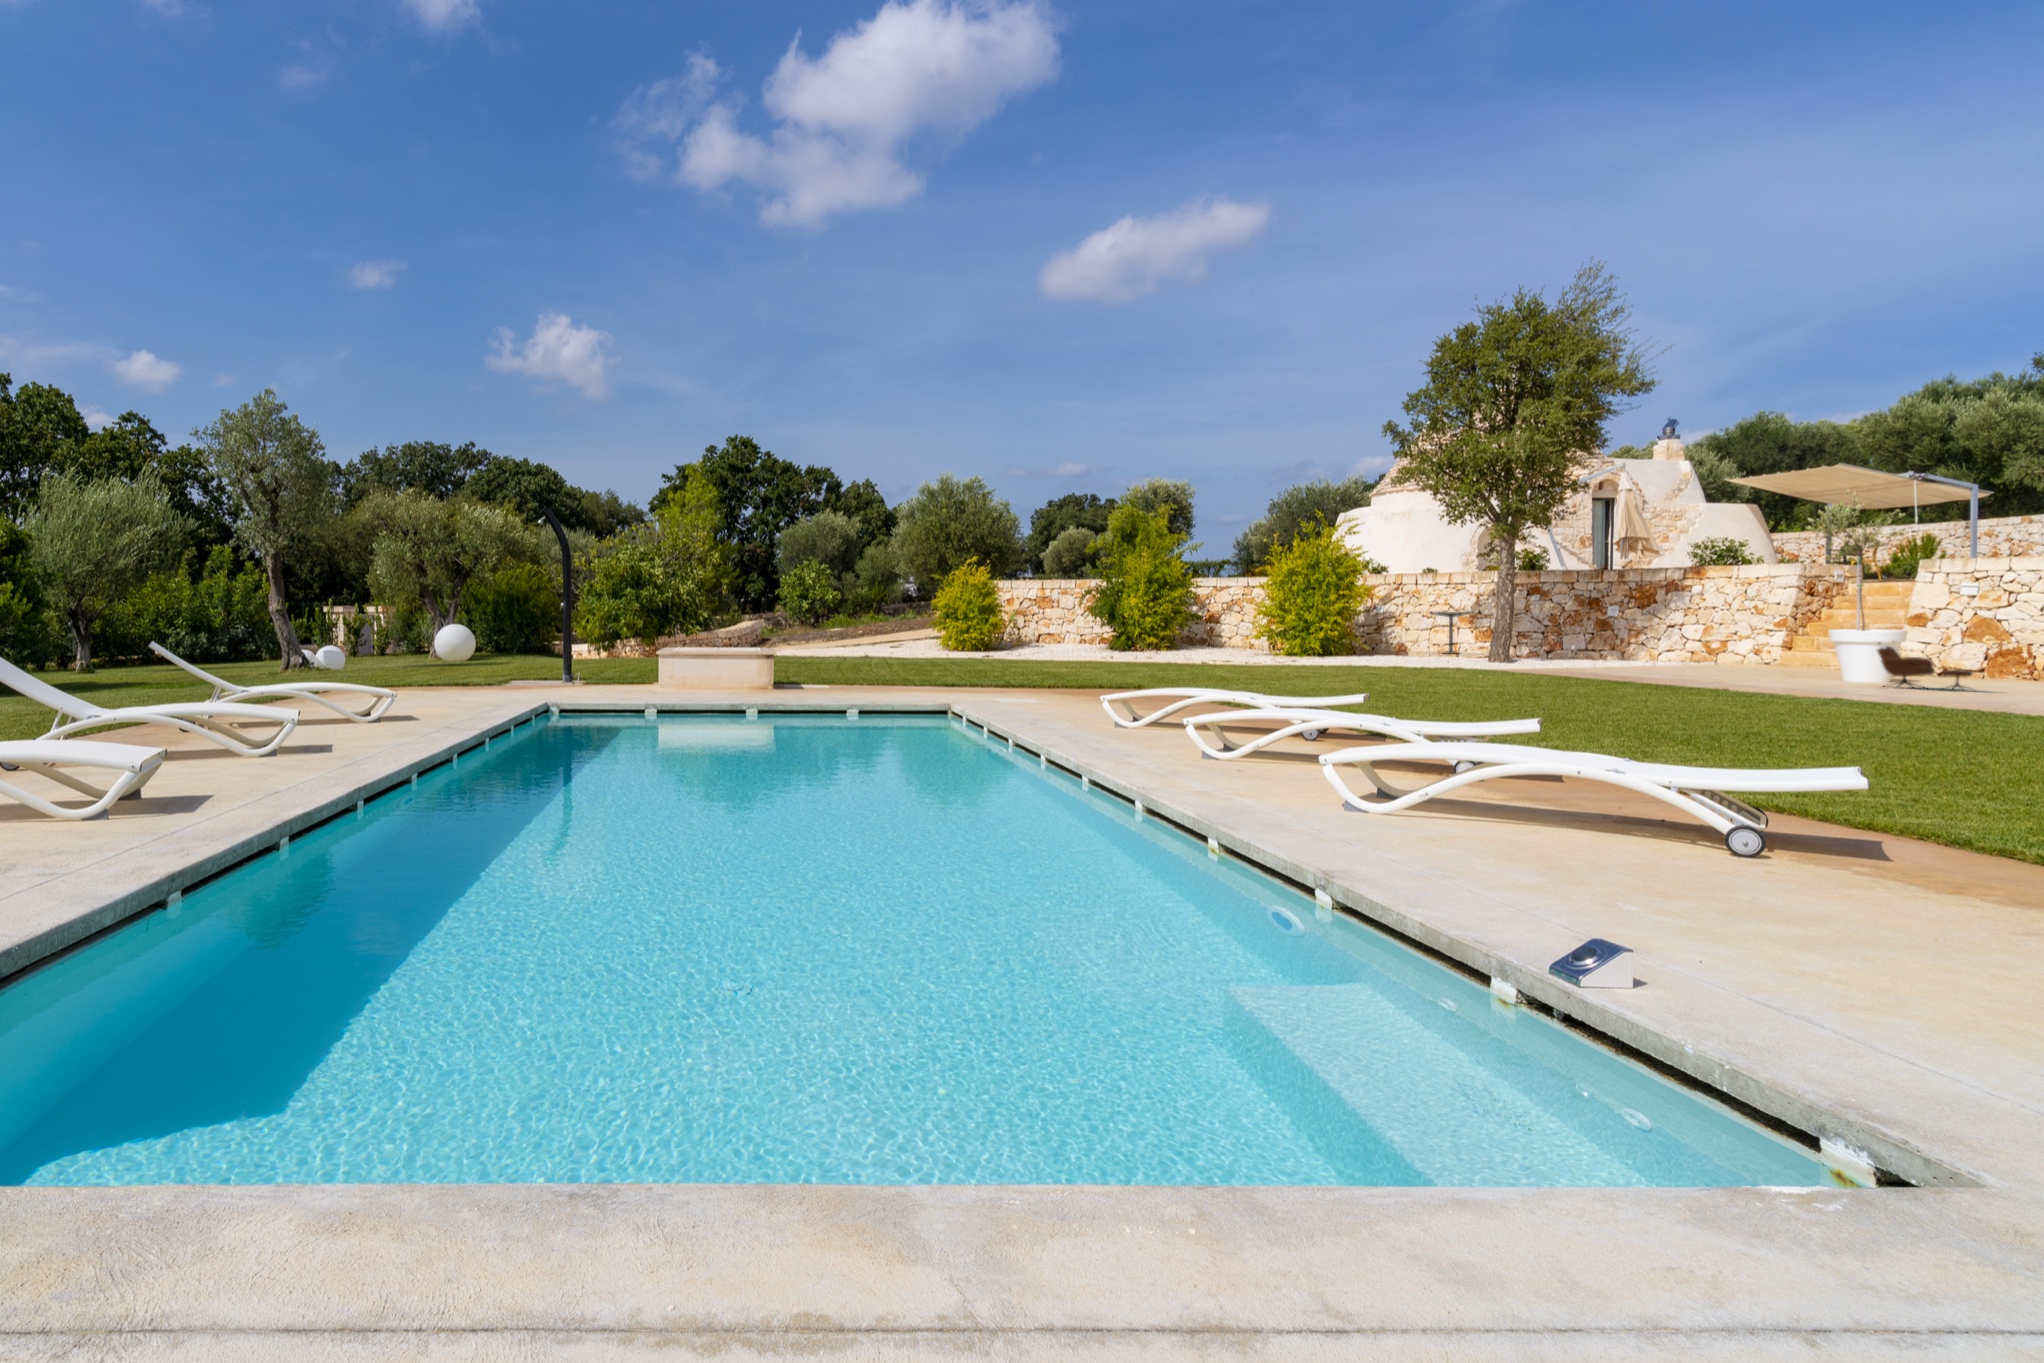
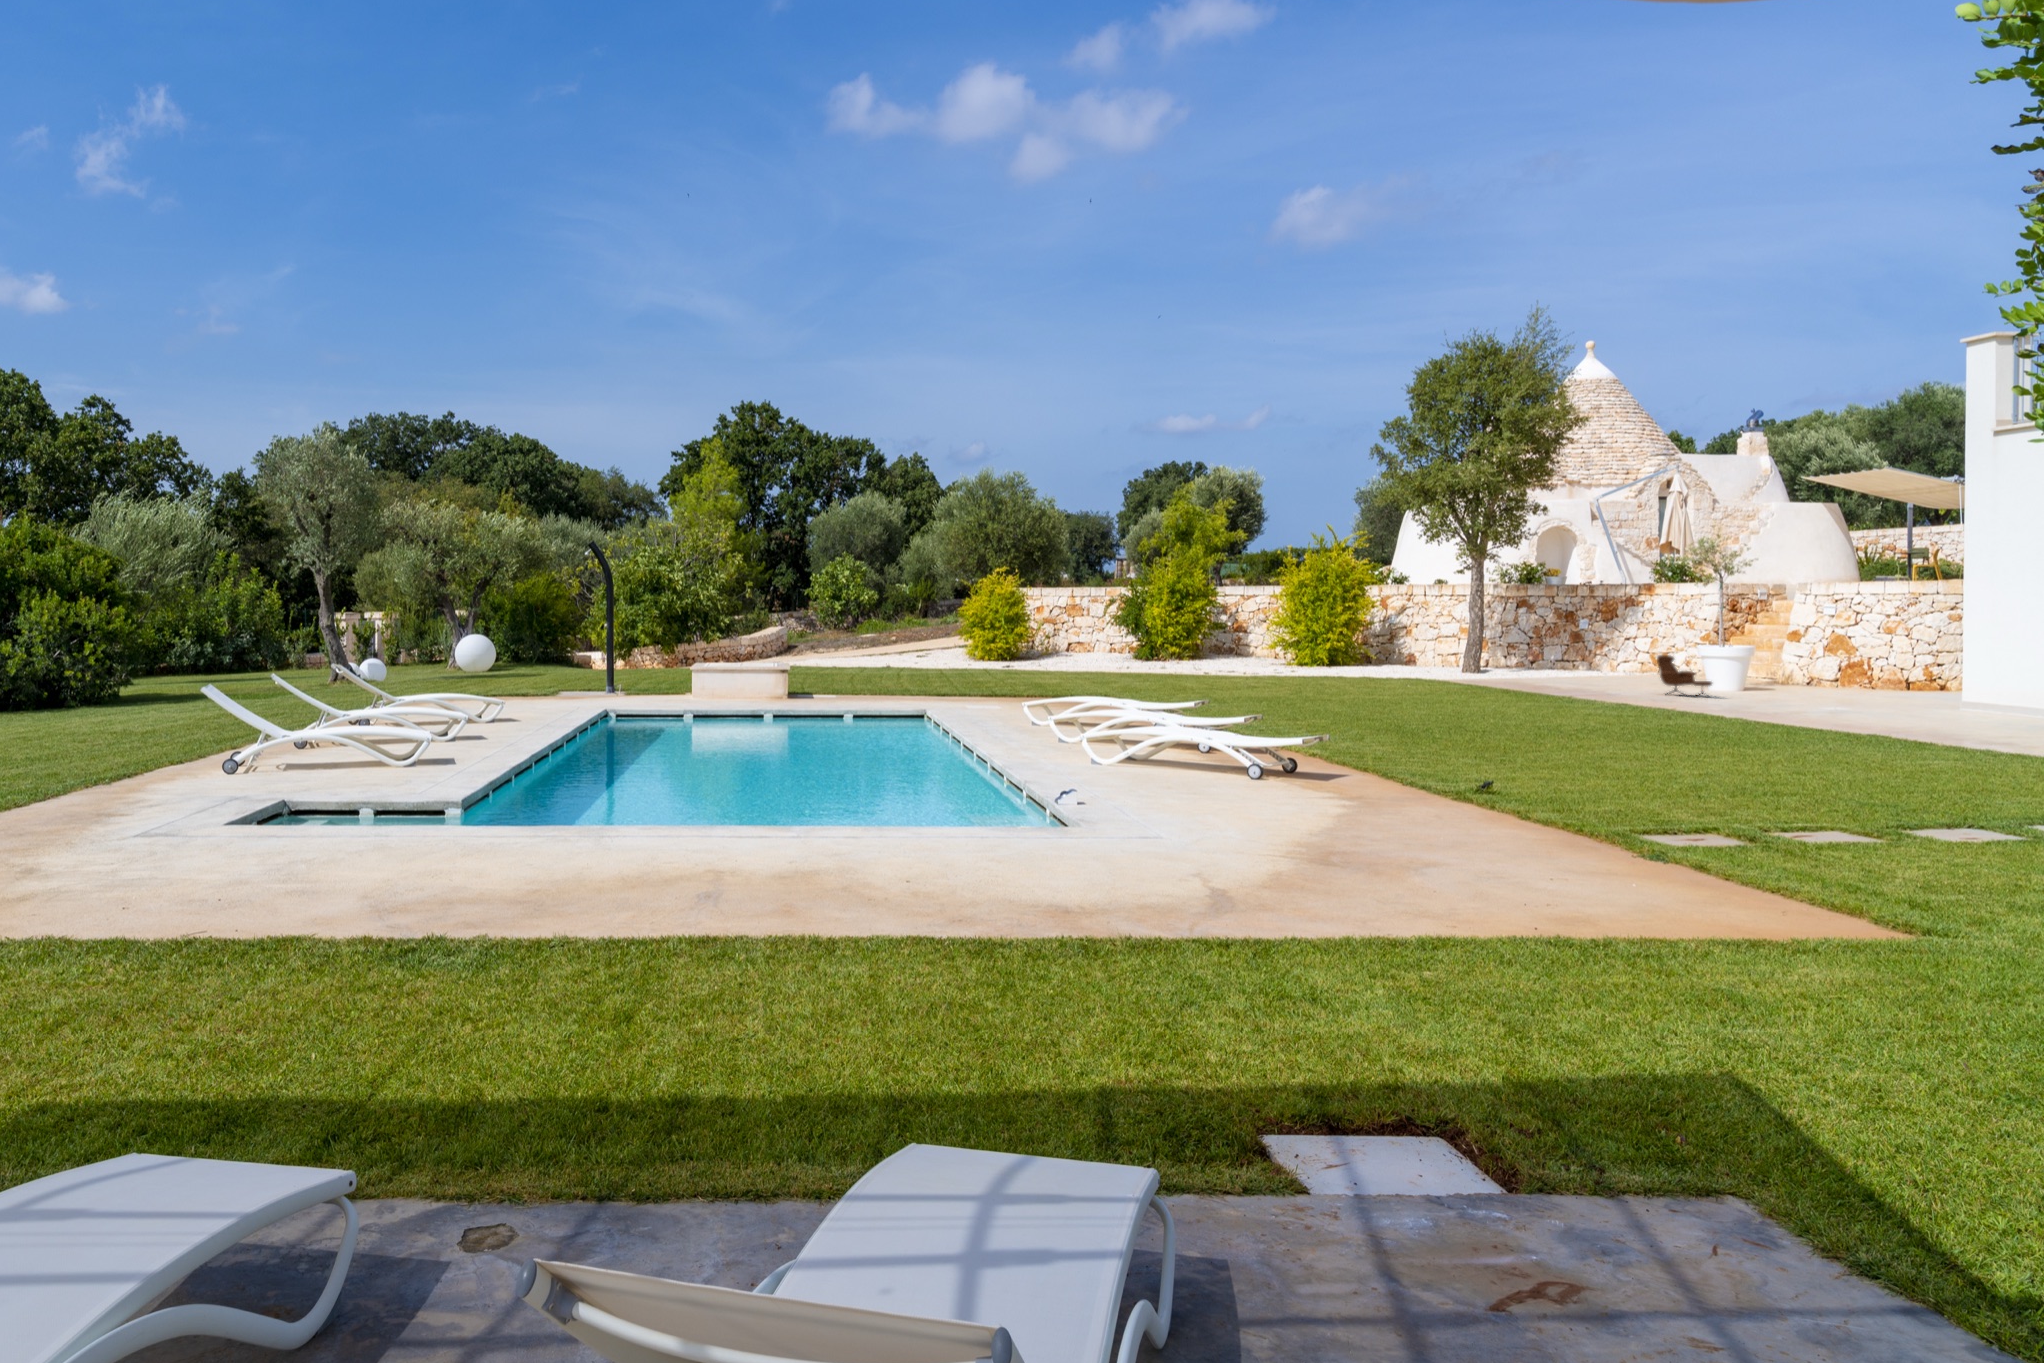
pedestal table: present [1431,612,1472,654] -> none [1429,624,1469,664]

